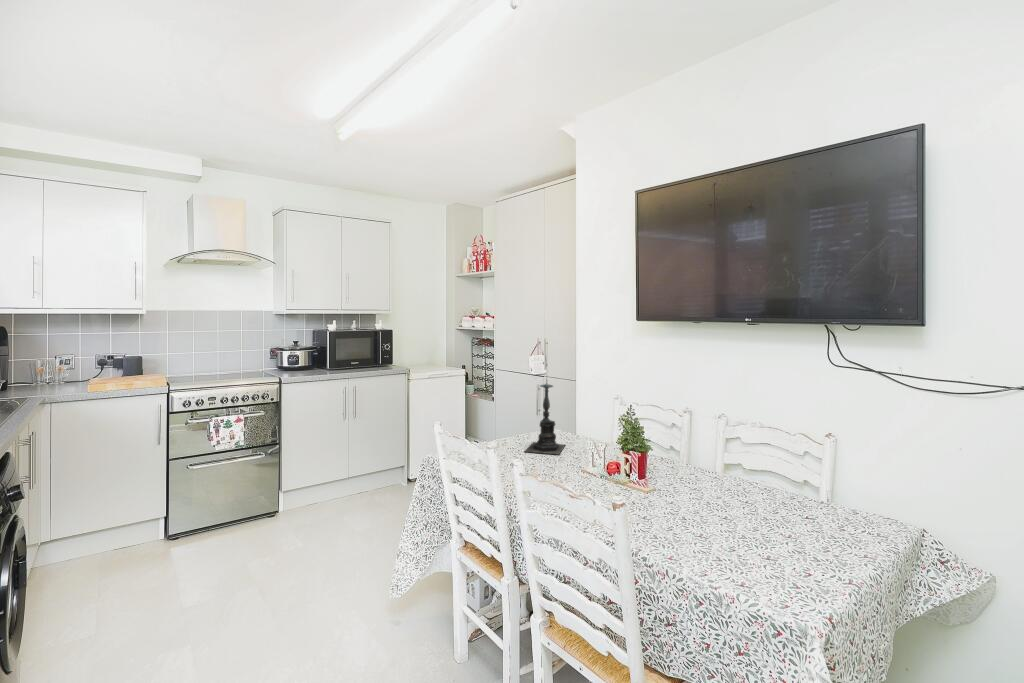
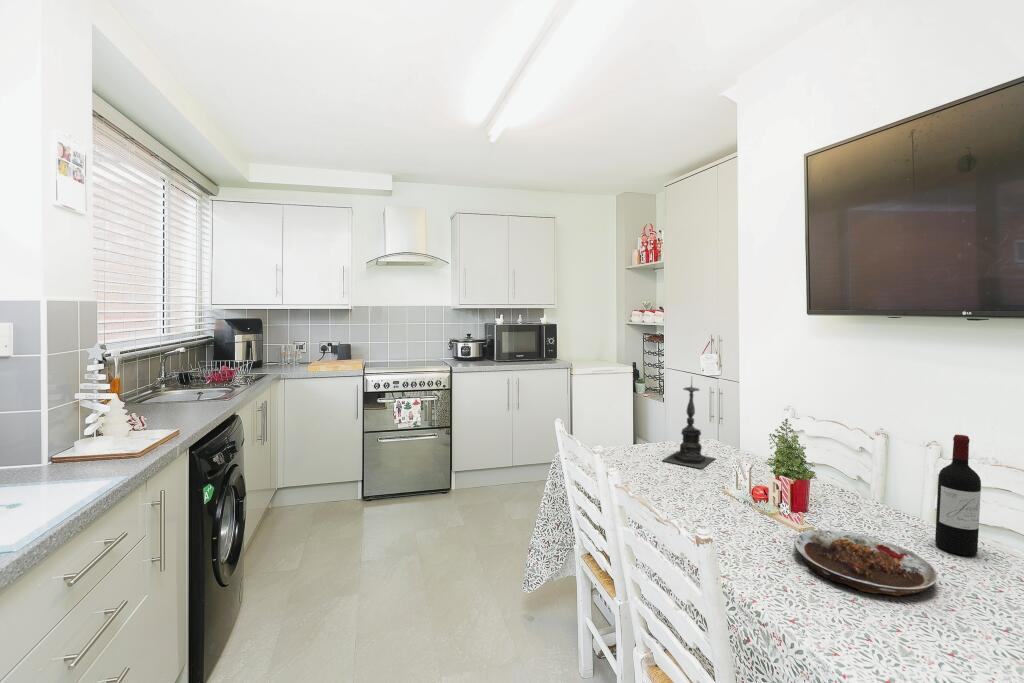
wine bottle: none [731,407,757,493] -> present [935,435,981,555]
plate: none [650,488,744,528] -> present [794,530,938,596]

